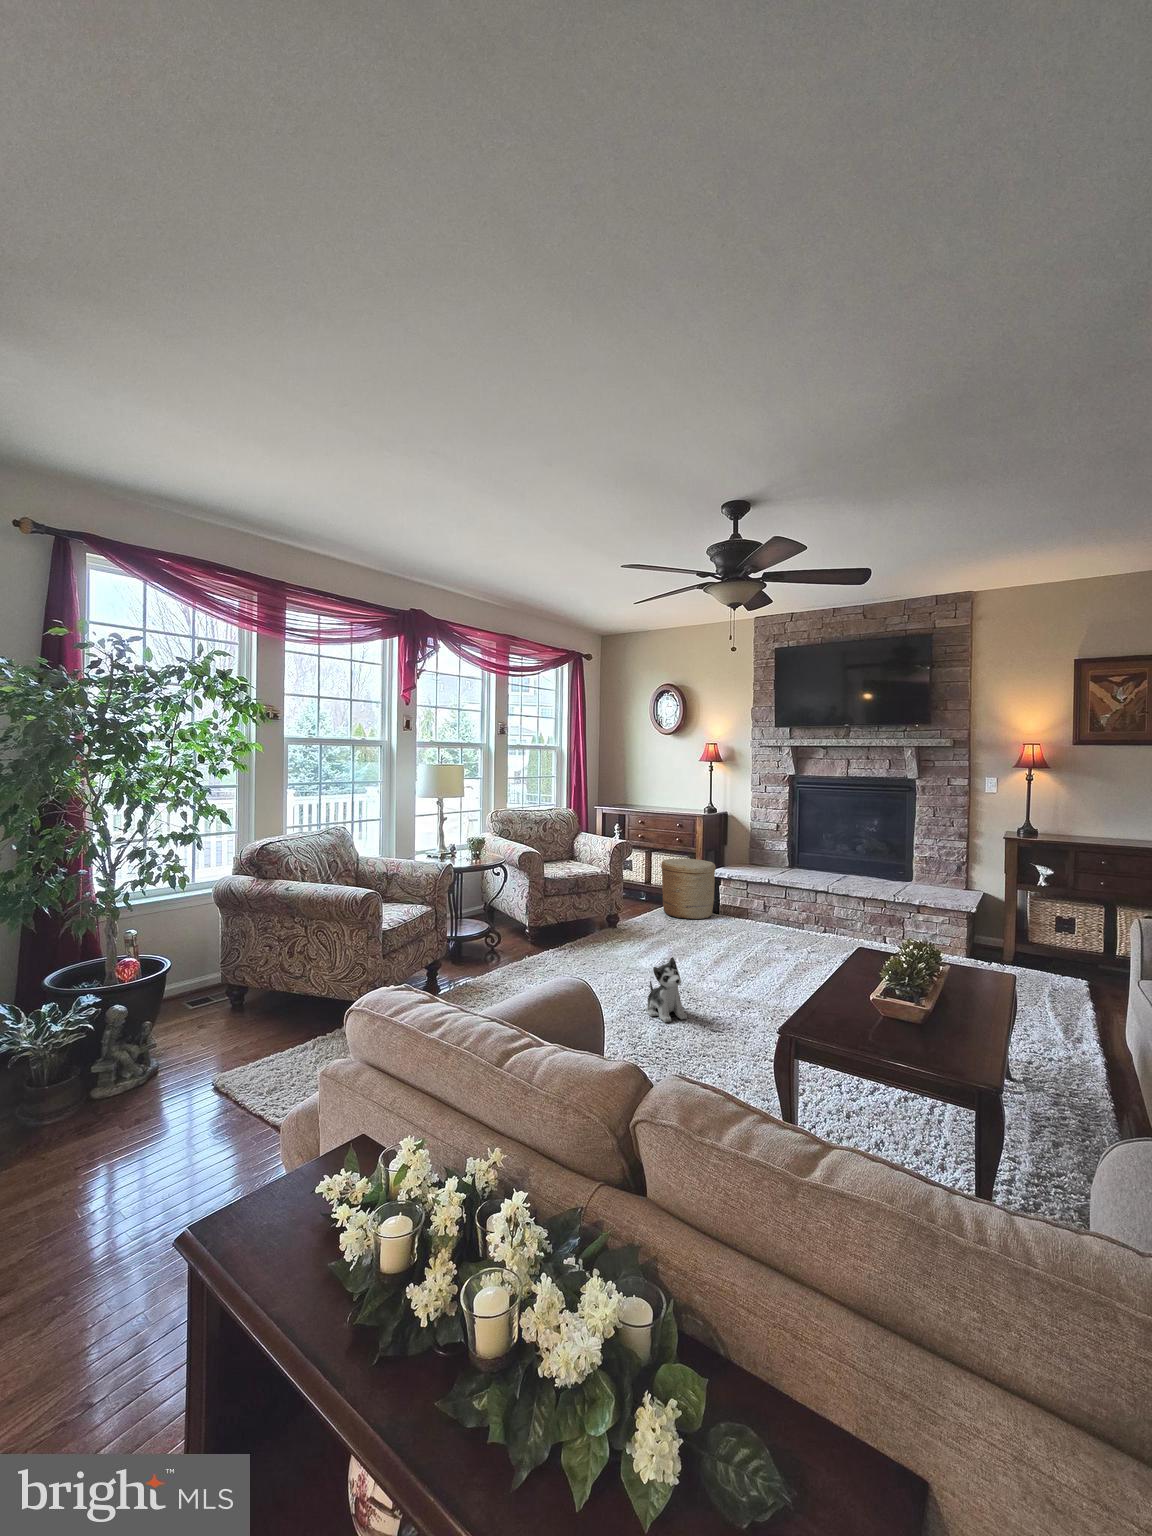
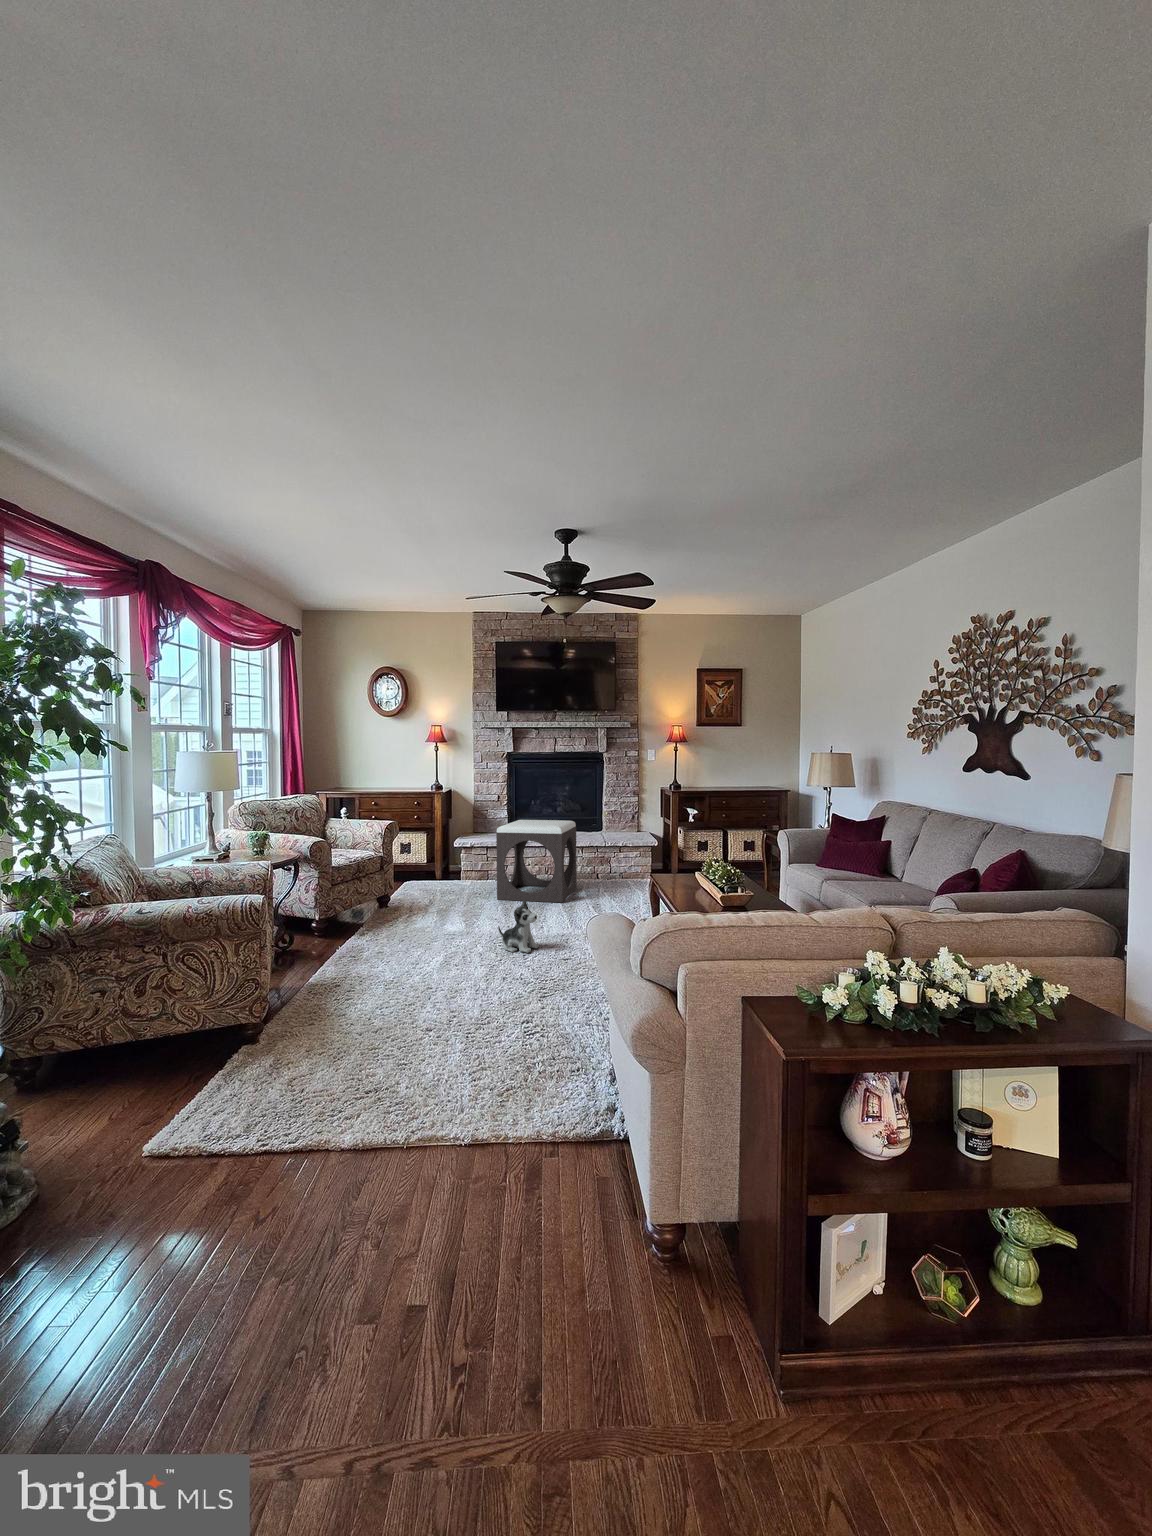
footstool: none [720,857,835,967] -> present [496,820,577,902]
woven basket: present [661,859,716,919] -> none [413,832,463,886]

